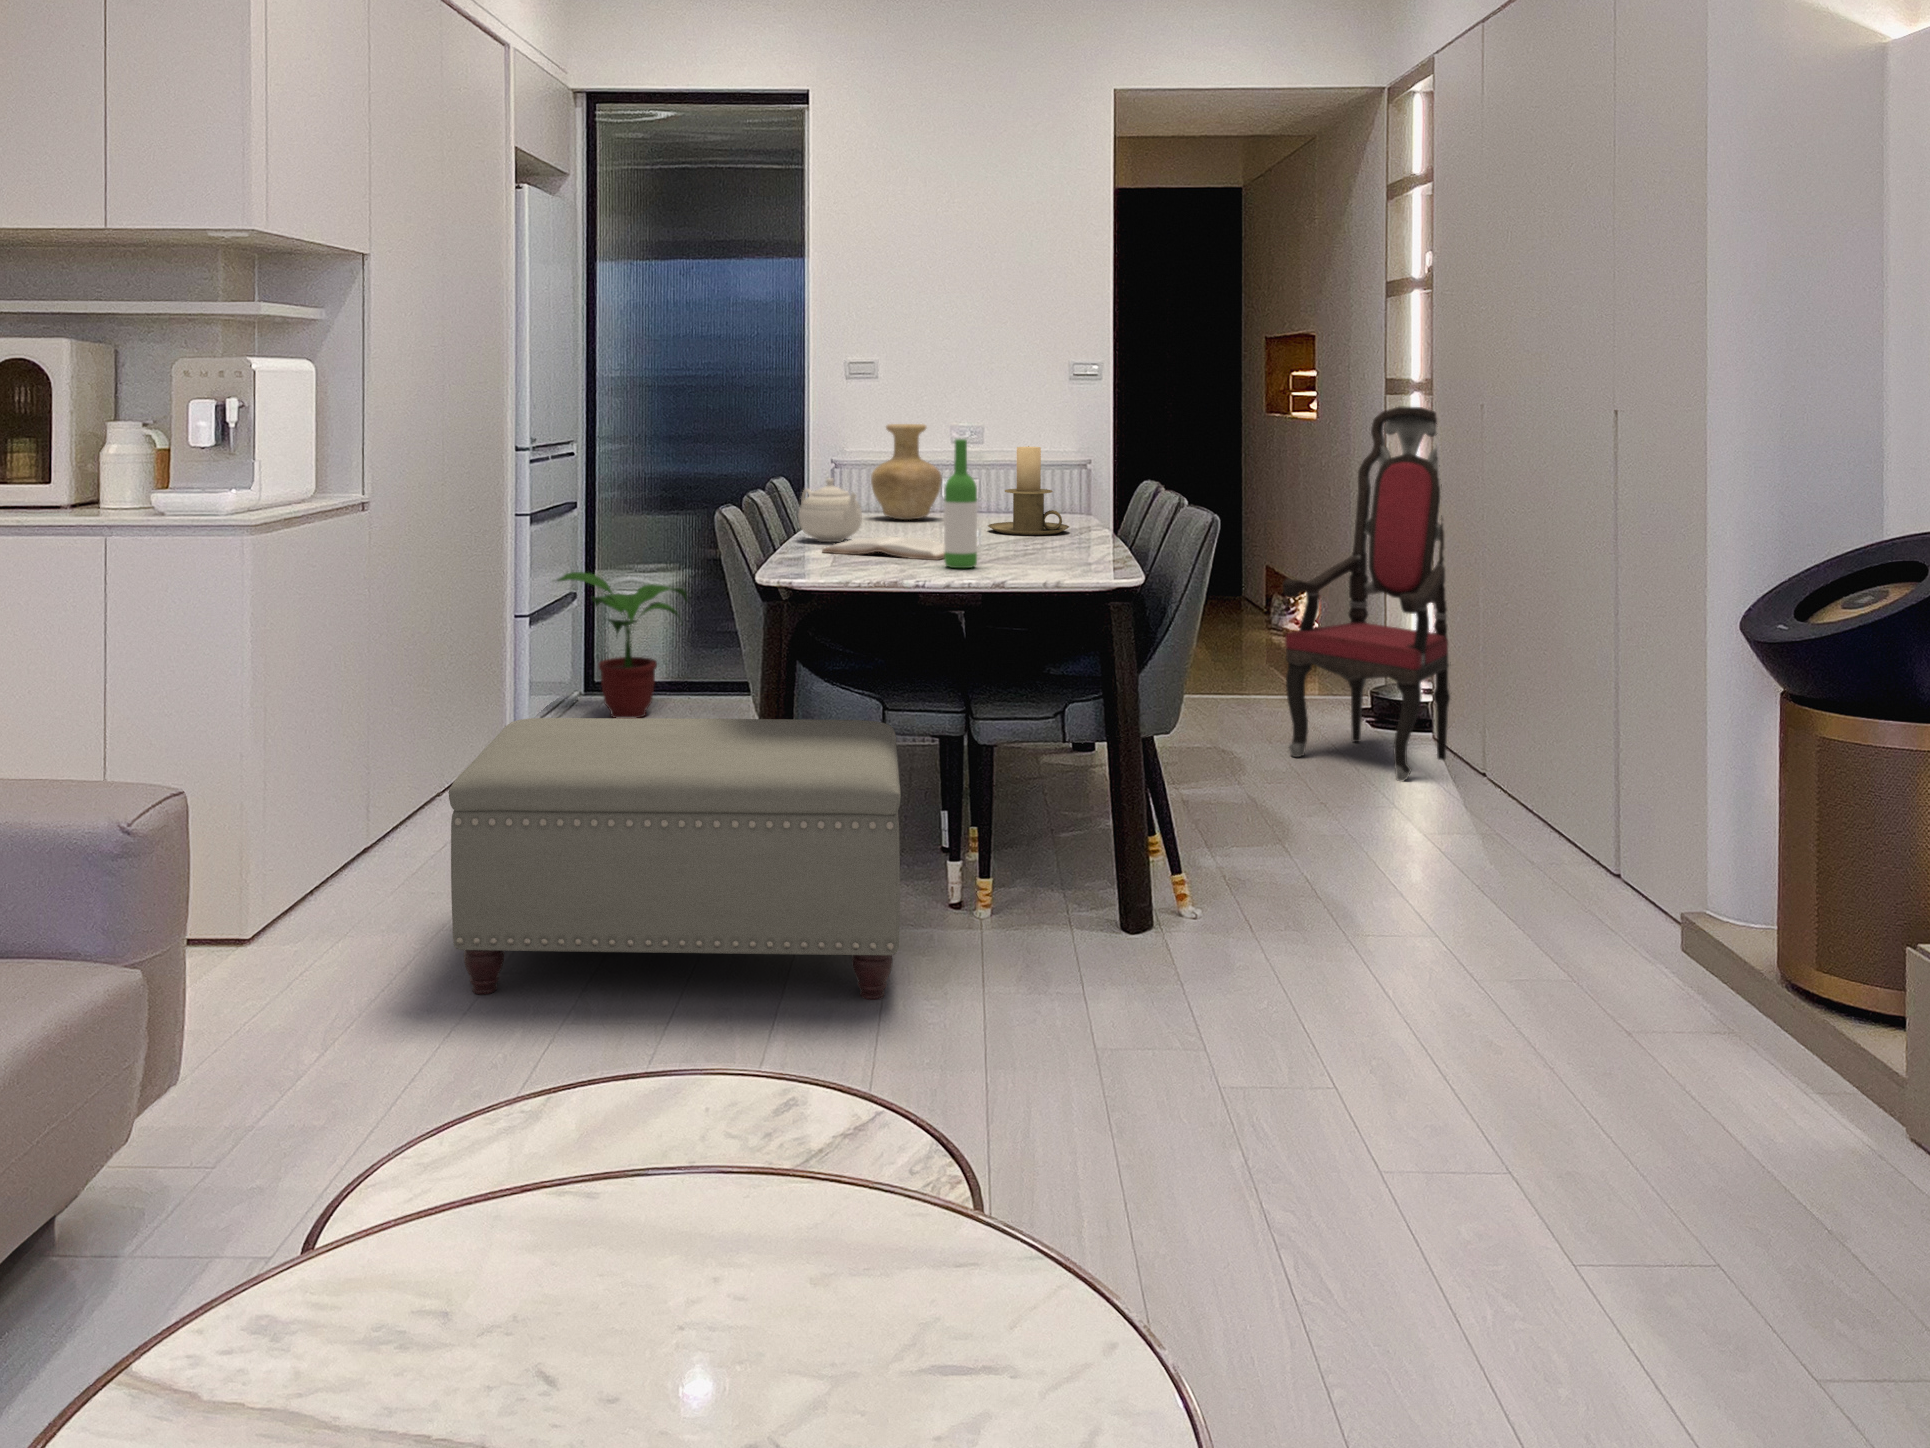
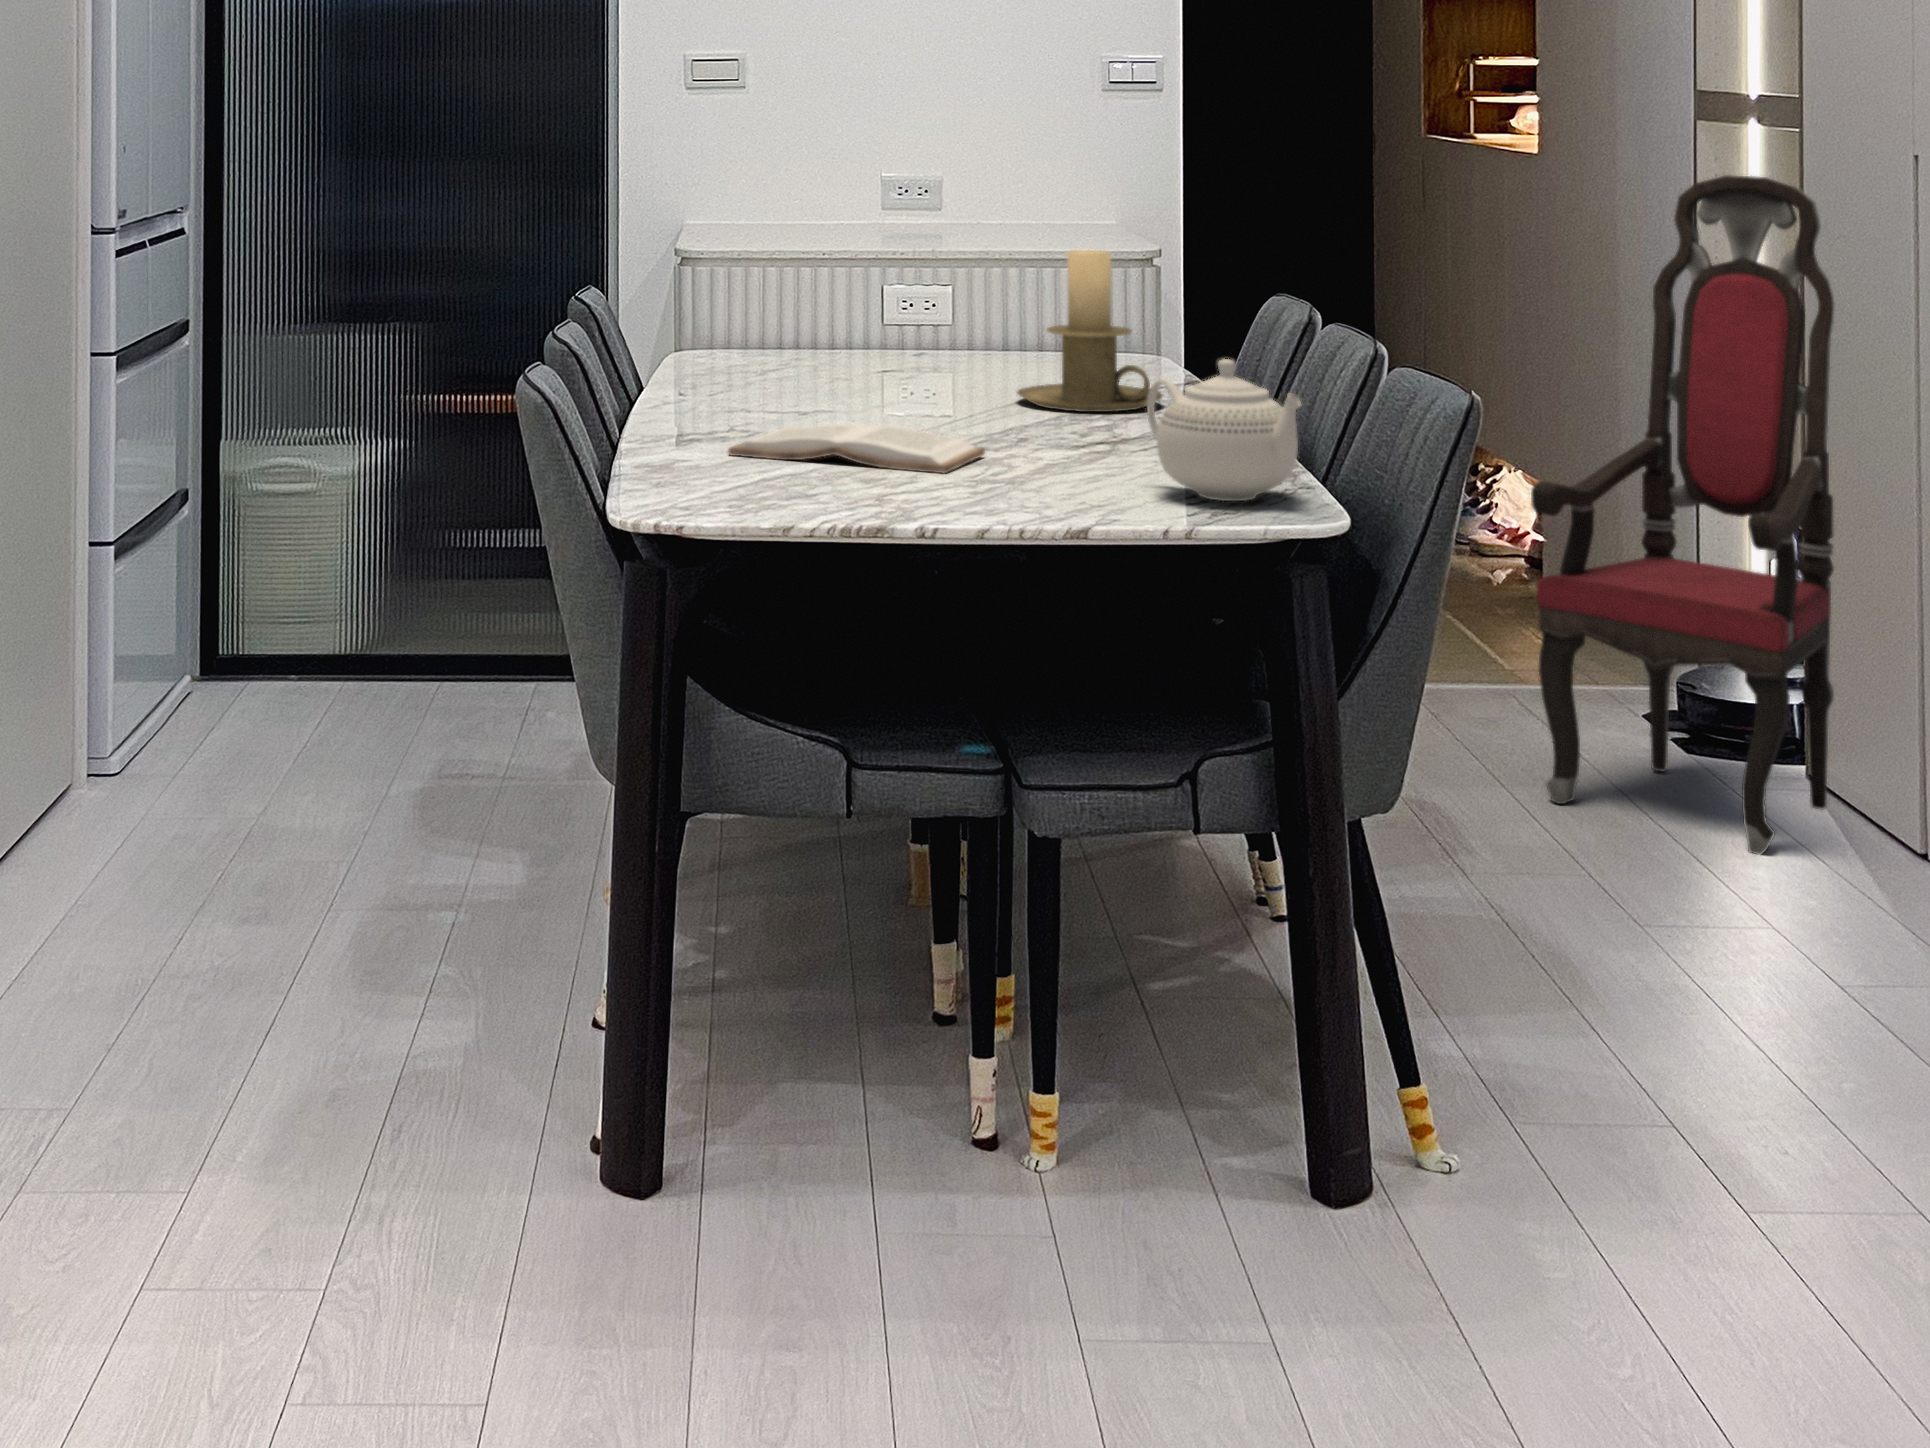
vase: present [871,424,942,520] -> none [802,204,927,376]
wine bottle: present [944,439,977,568] -> none [961,253,1022,494]
teapot: present [798,478,862,542] -> present [1147,359,1301,501]
potted plant: present [557,572,687,719] -> none [188,460,470,727]
ottoman: present [449,718,901,1000] -> none [20,787,904,1376]

